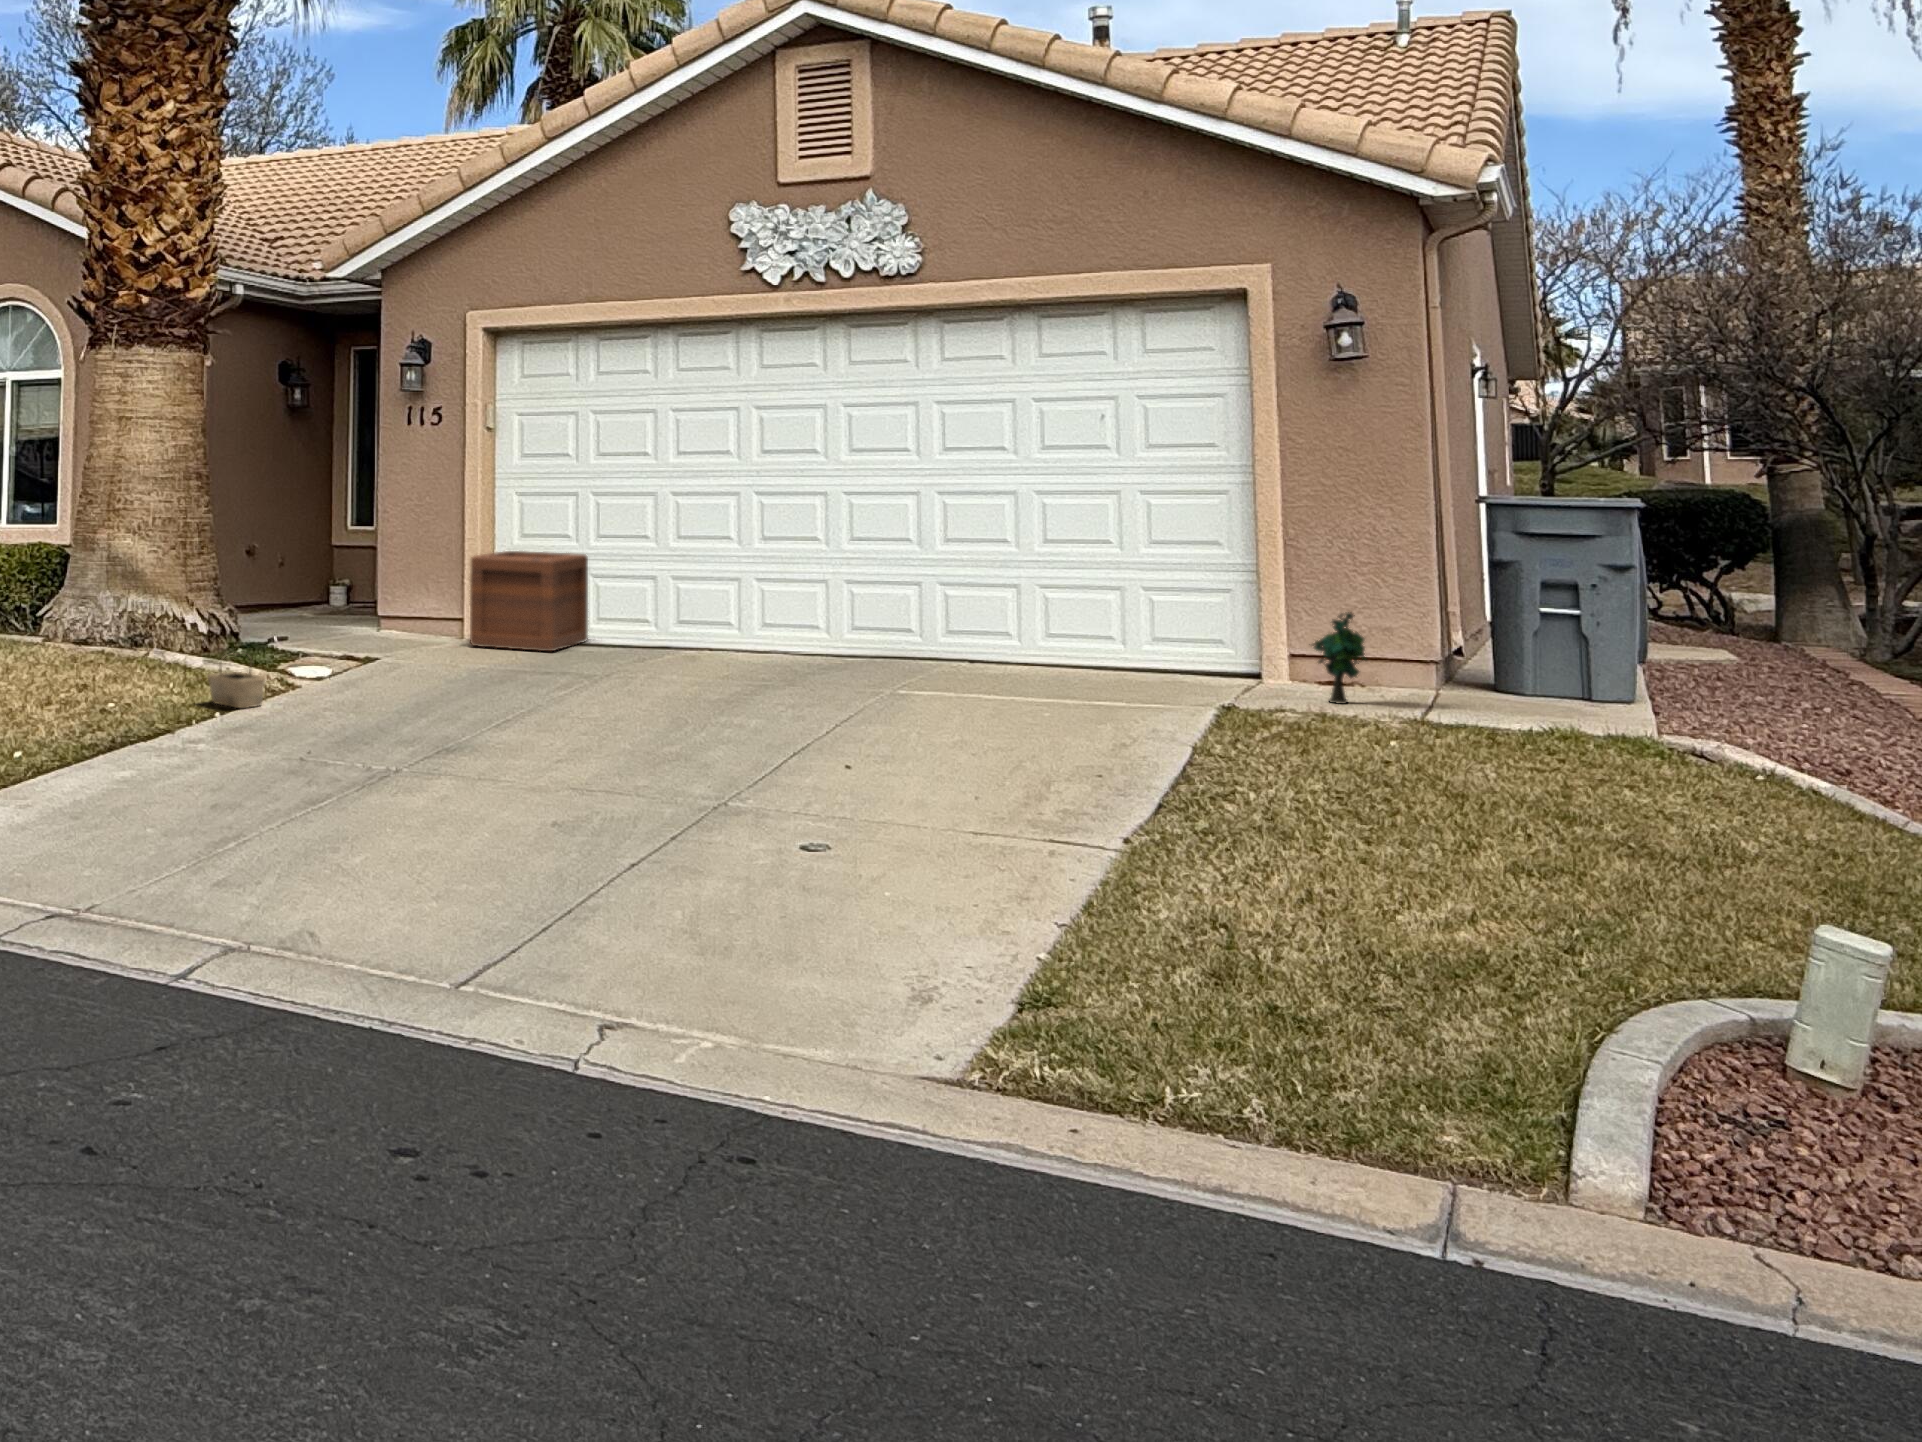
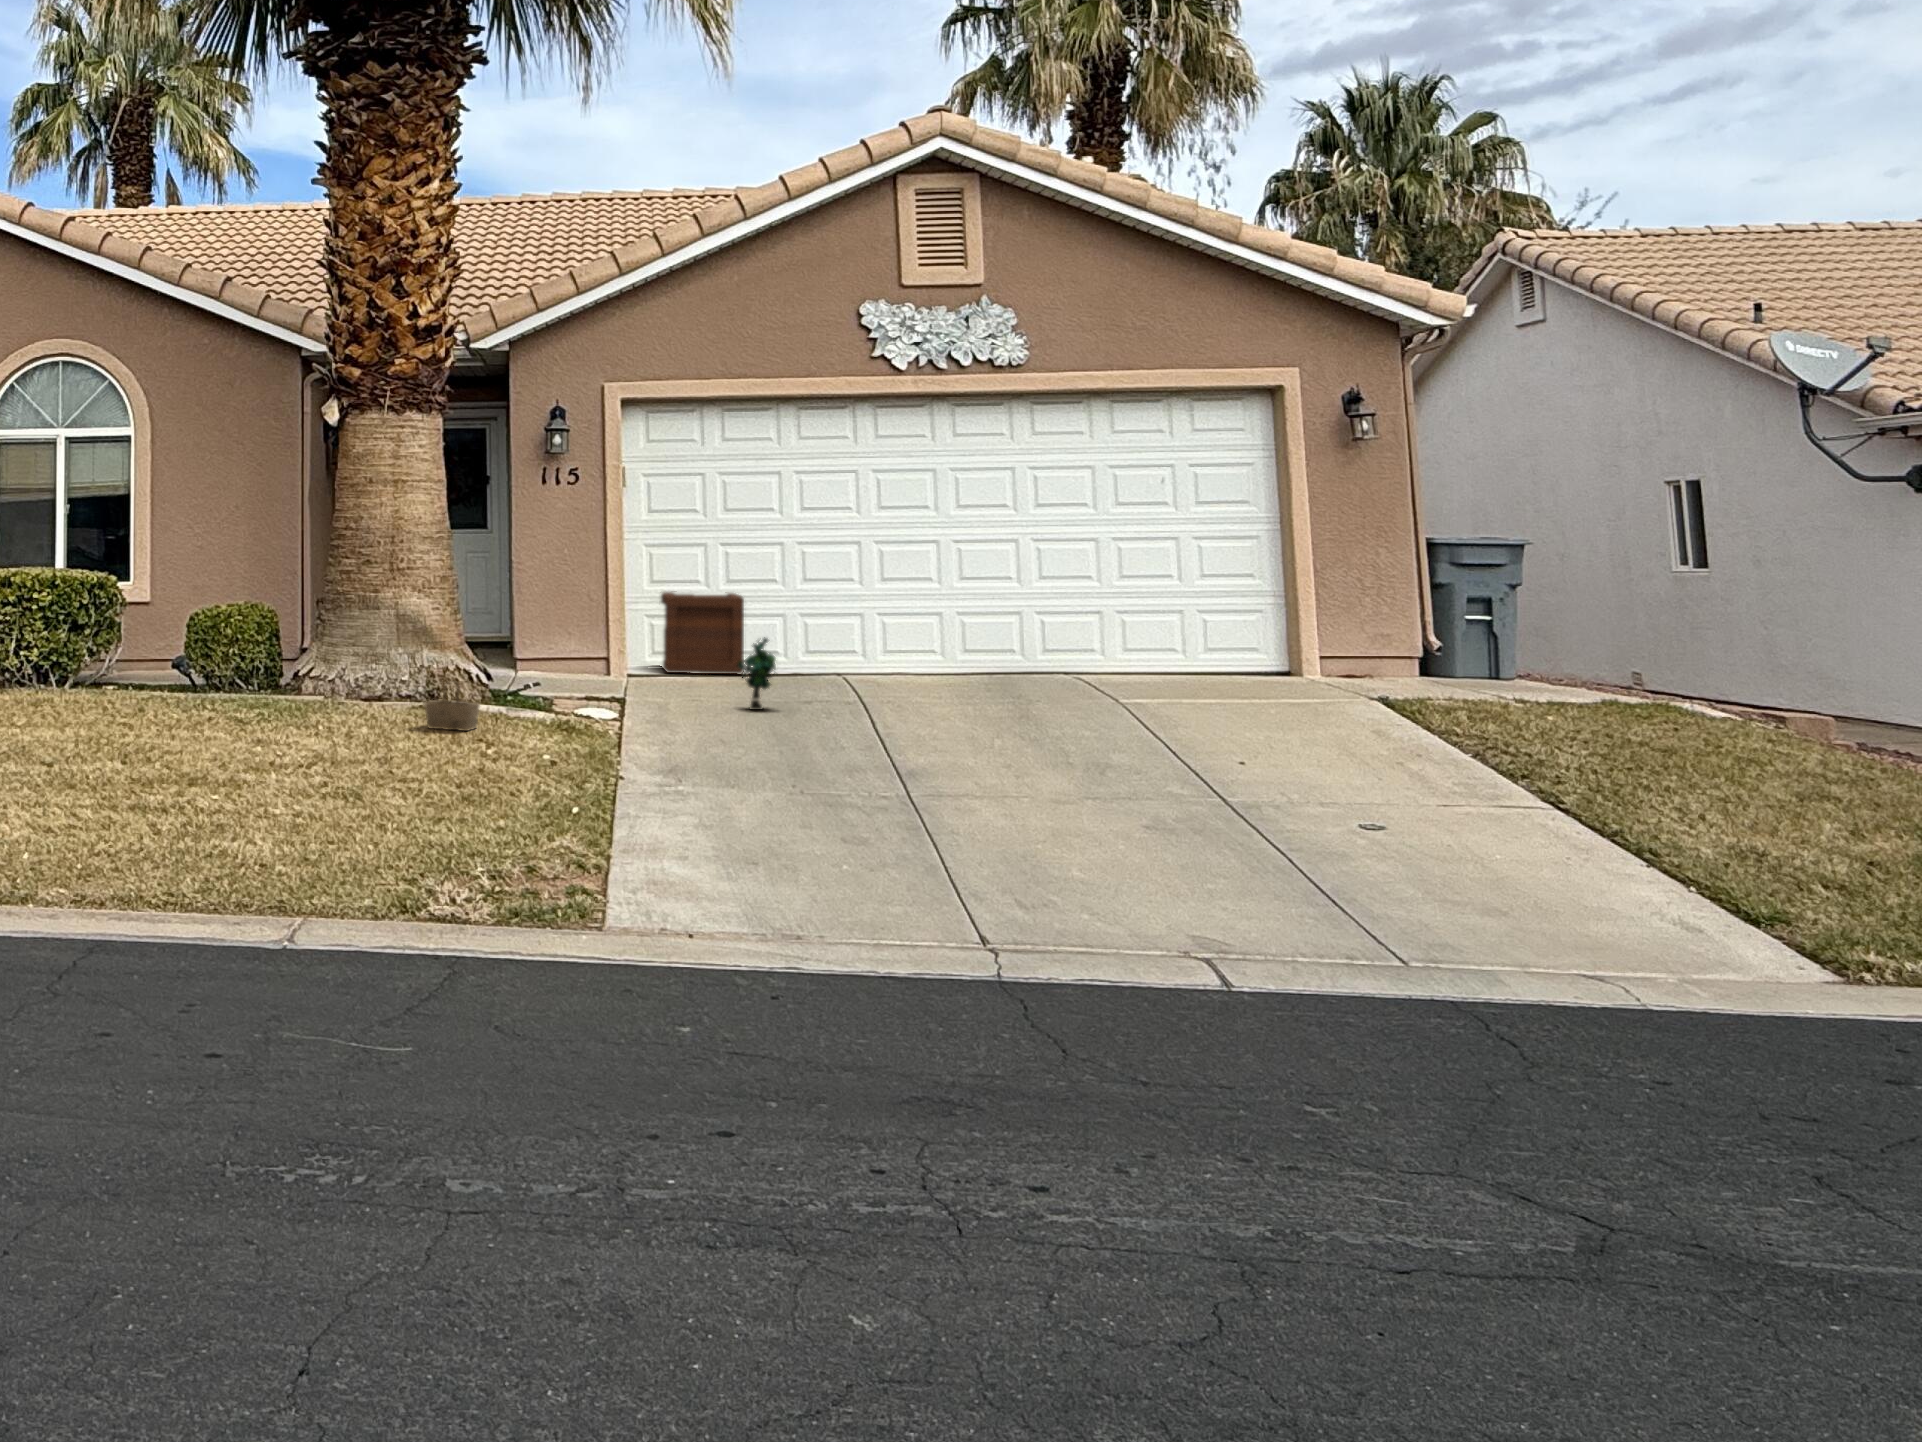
decorative plant: present [1313,612,1366,704] -> present [736,637,778,710]
basket: present [207,663,265,708] -> present [424,684,480,731]

